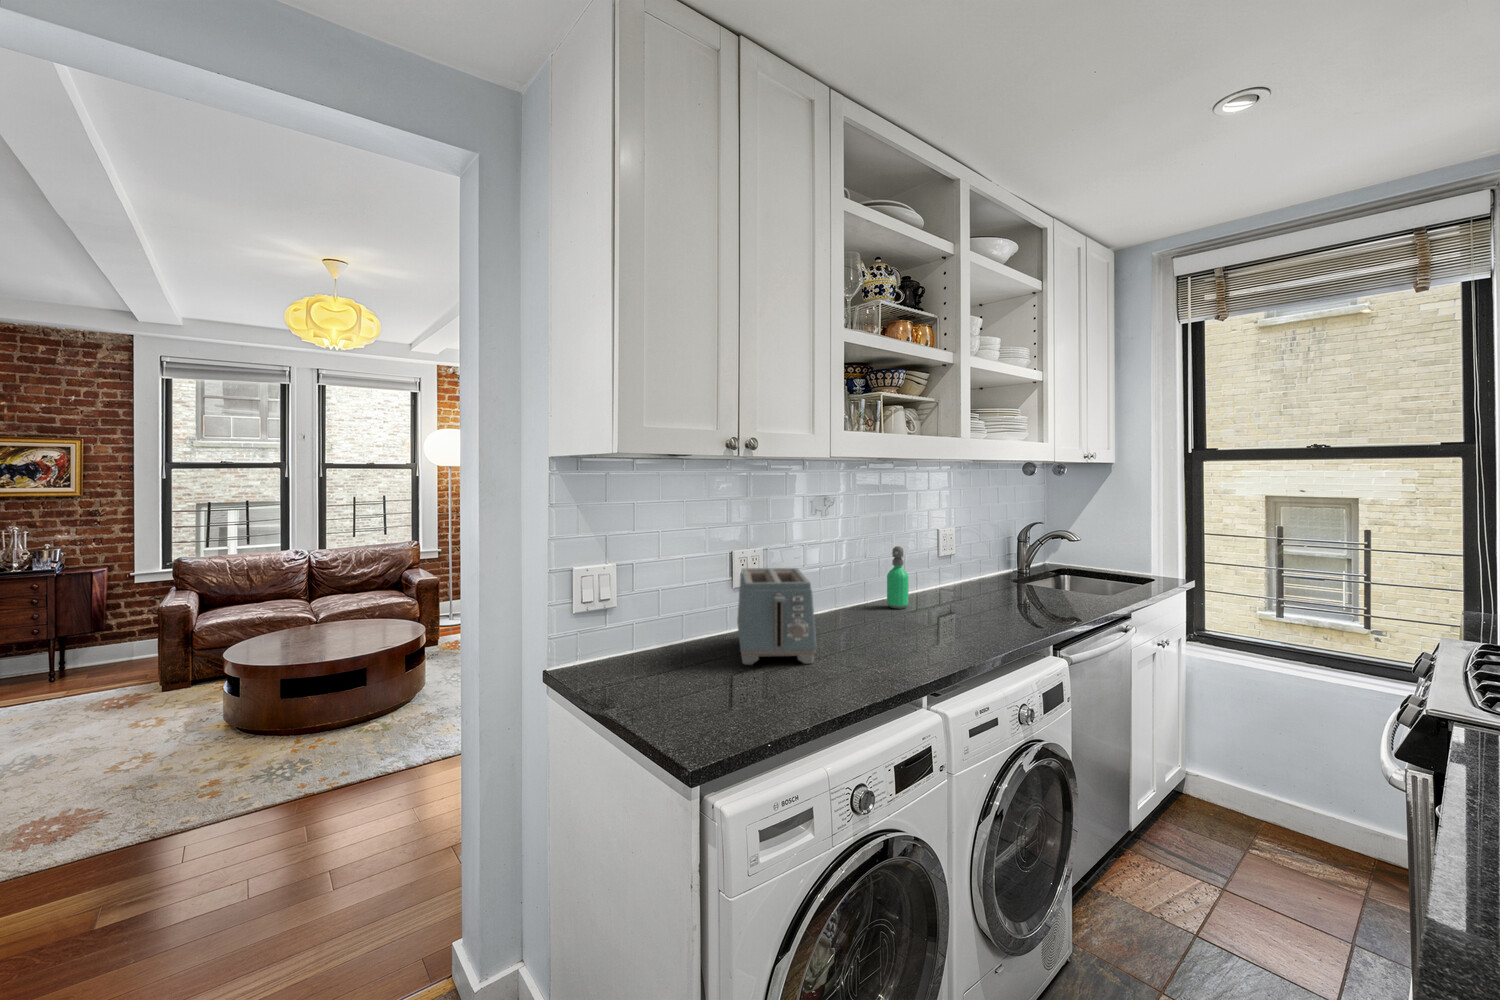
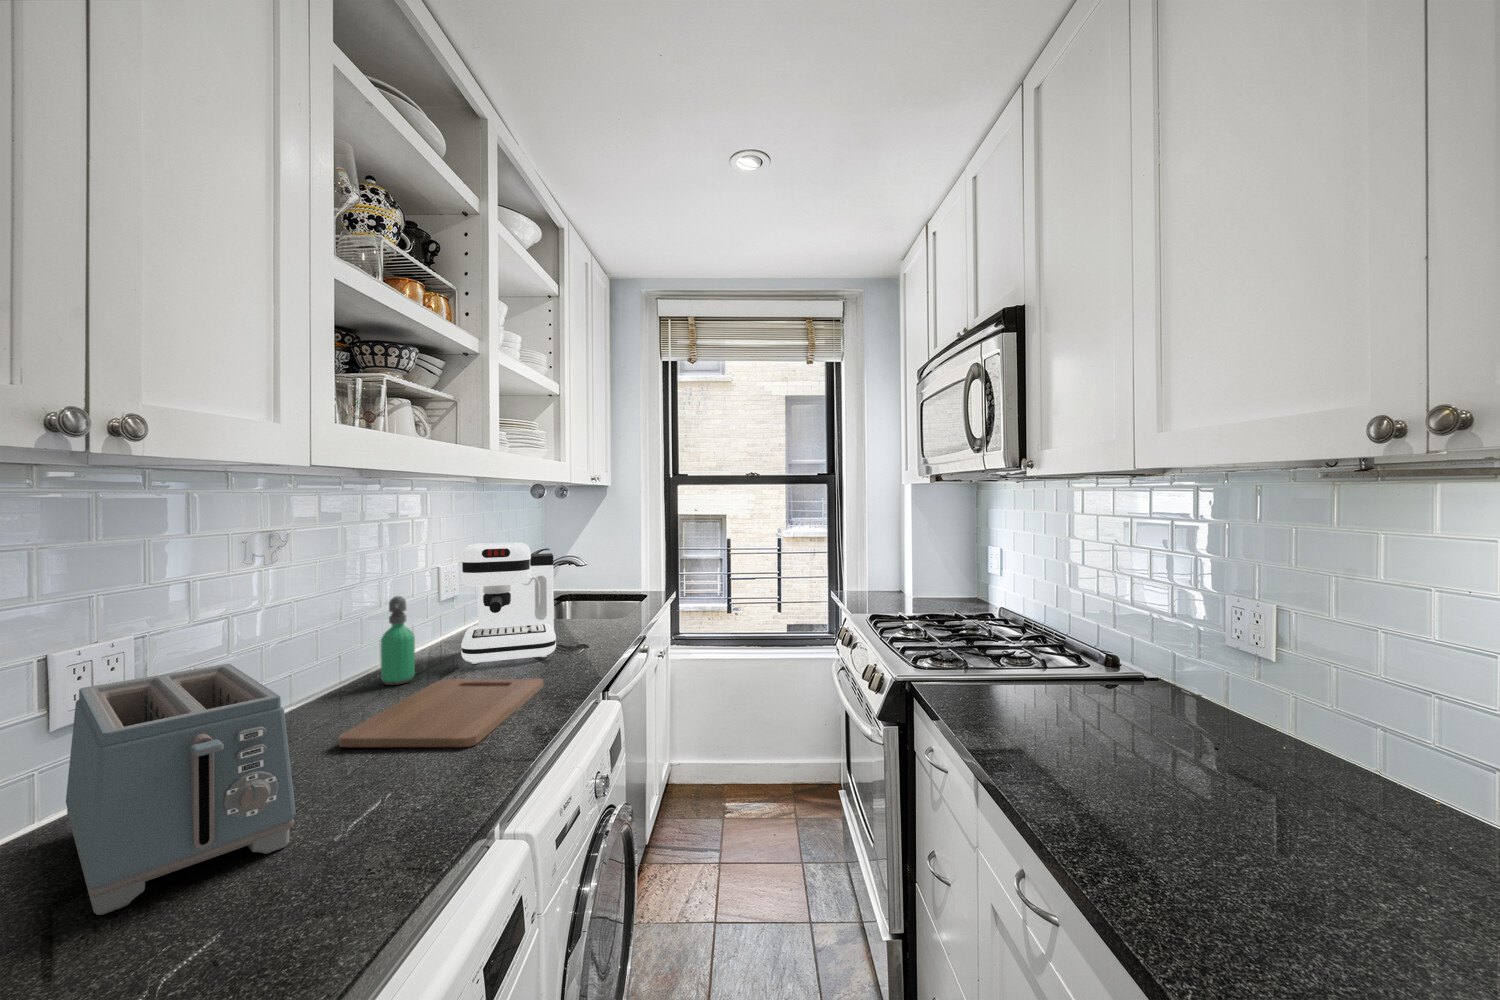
coffee maker: none [943,513,1024,611] -> present [461,542,556,664]
cutting board: none [851,610,992,647] -> present [339,679,543,747]

